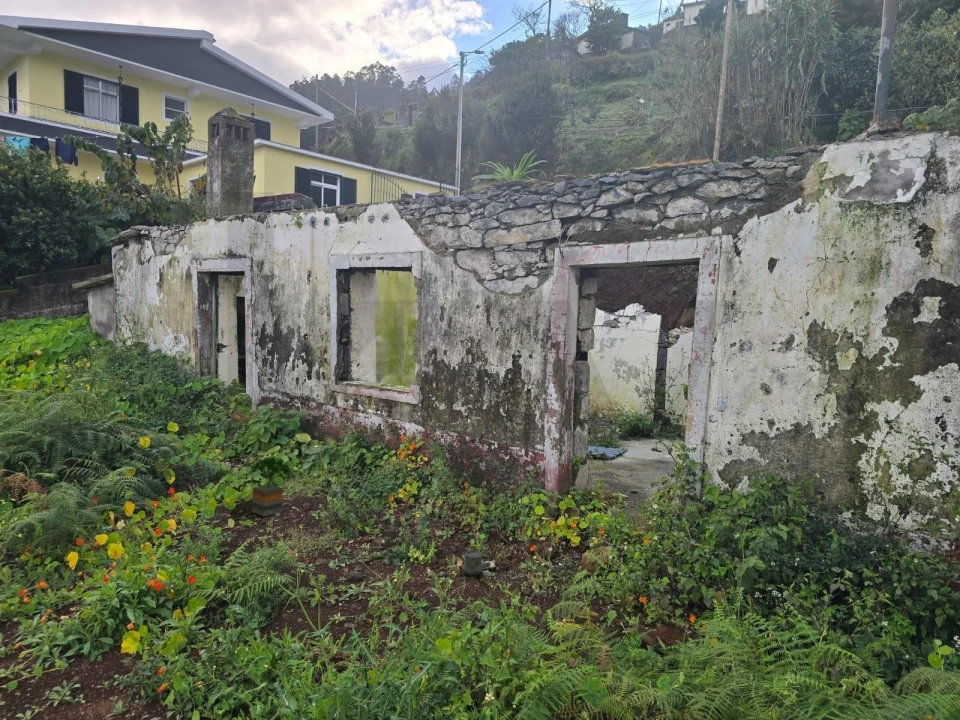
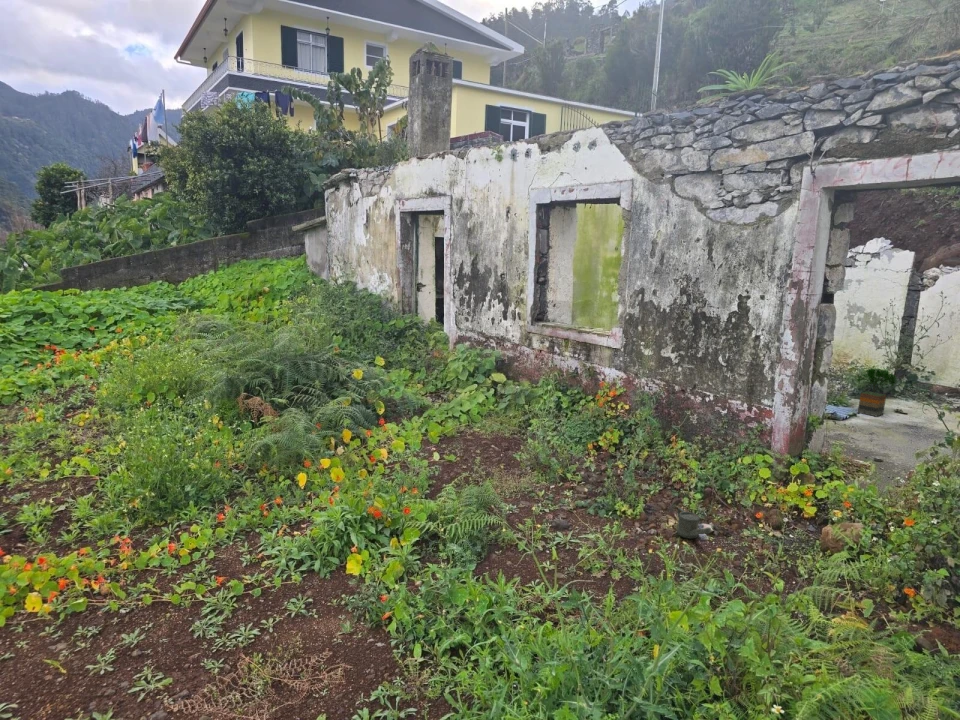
potted tree: present [249,457,292,517] -> present [858,369,897,416]

